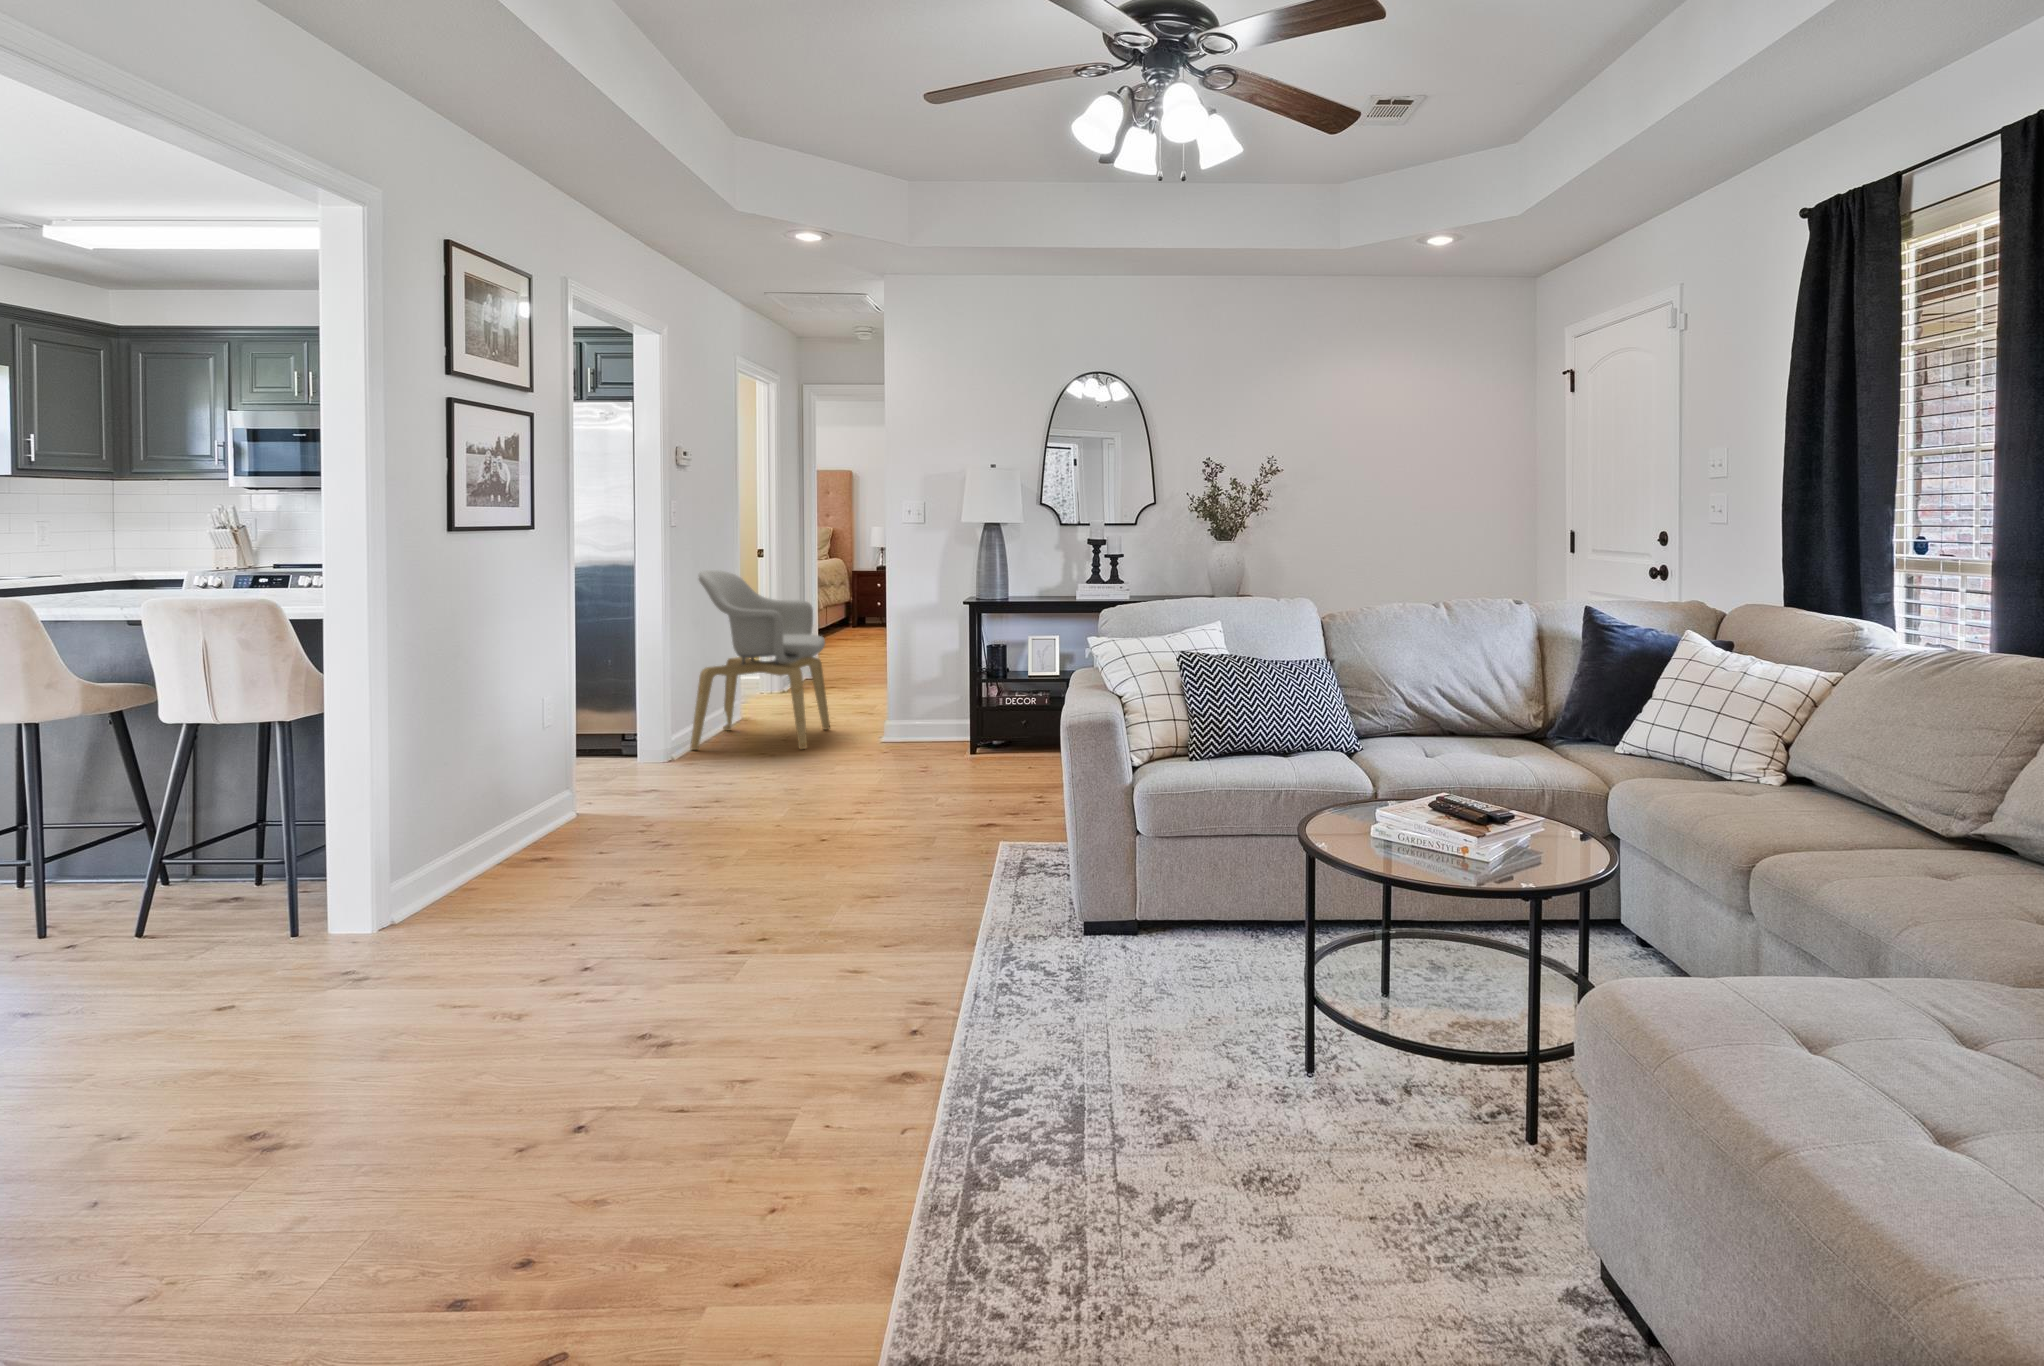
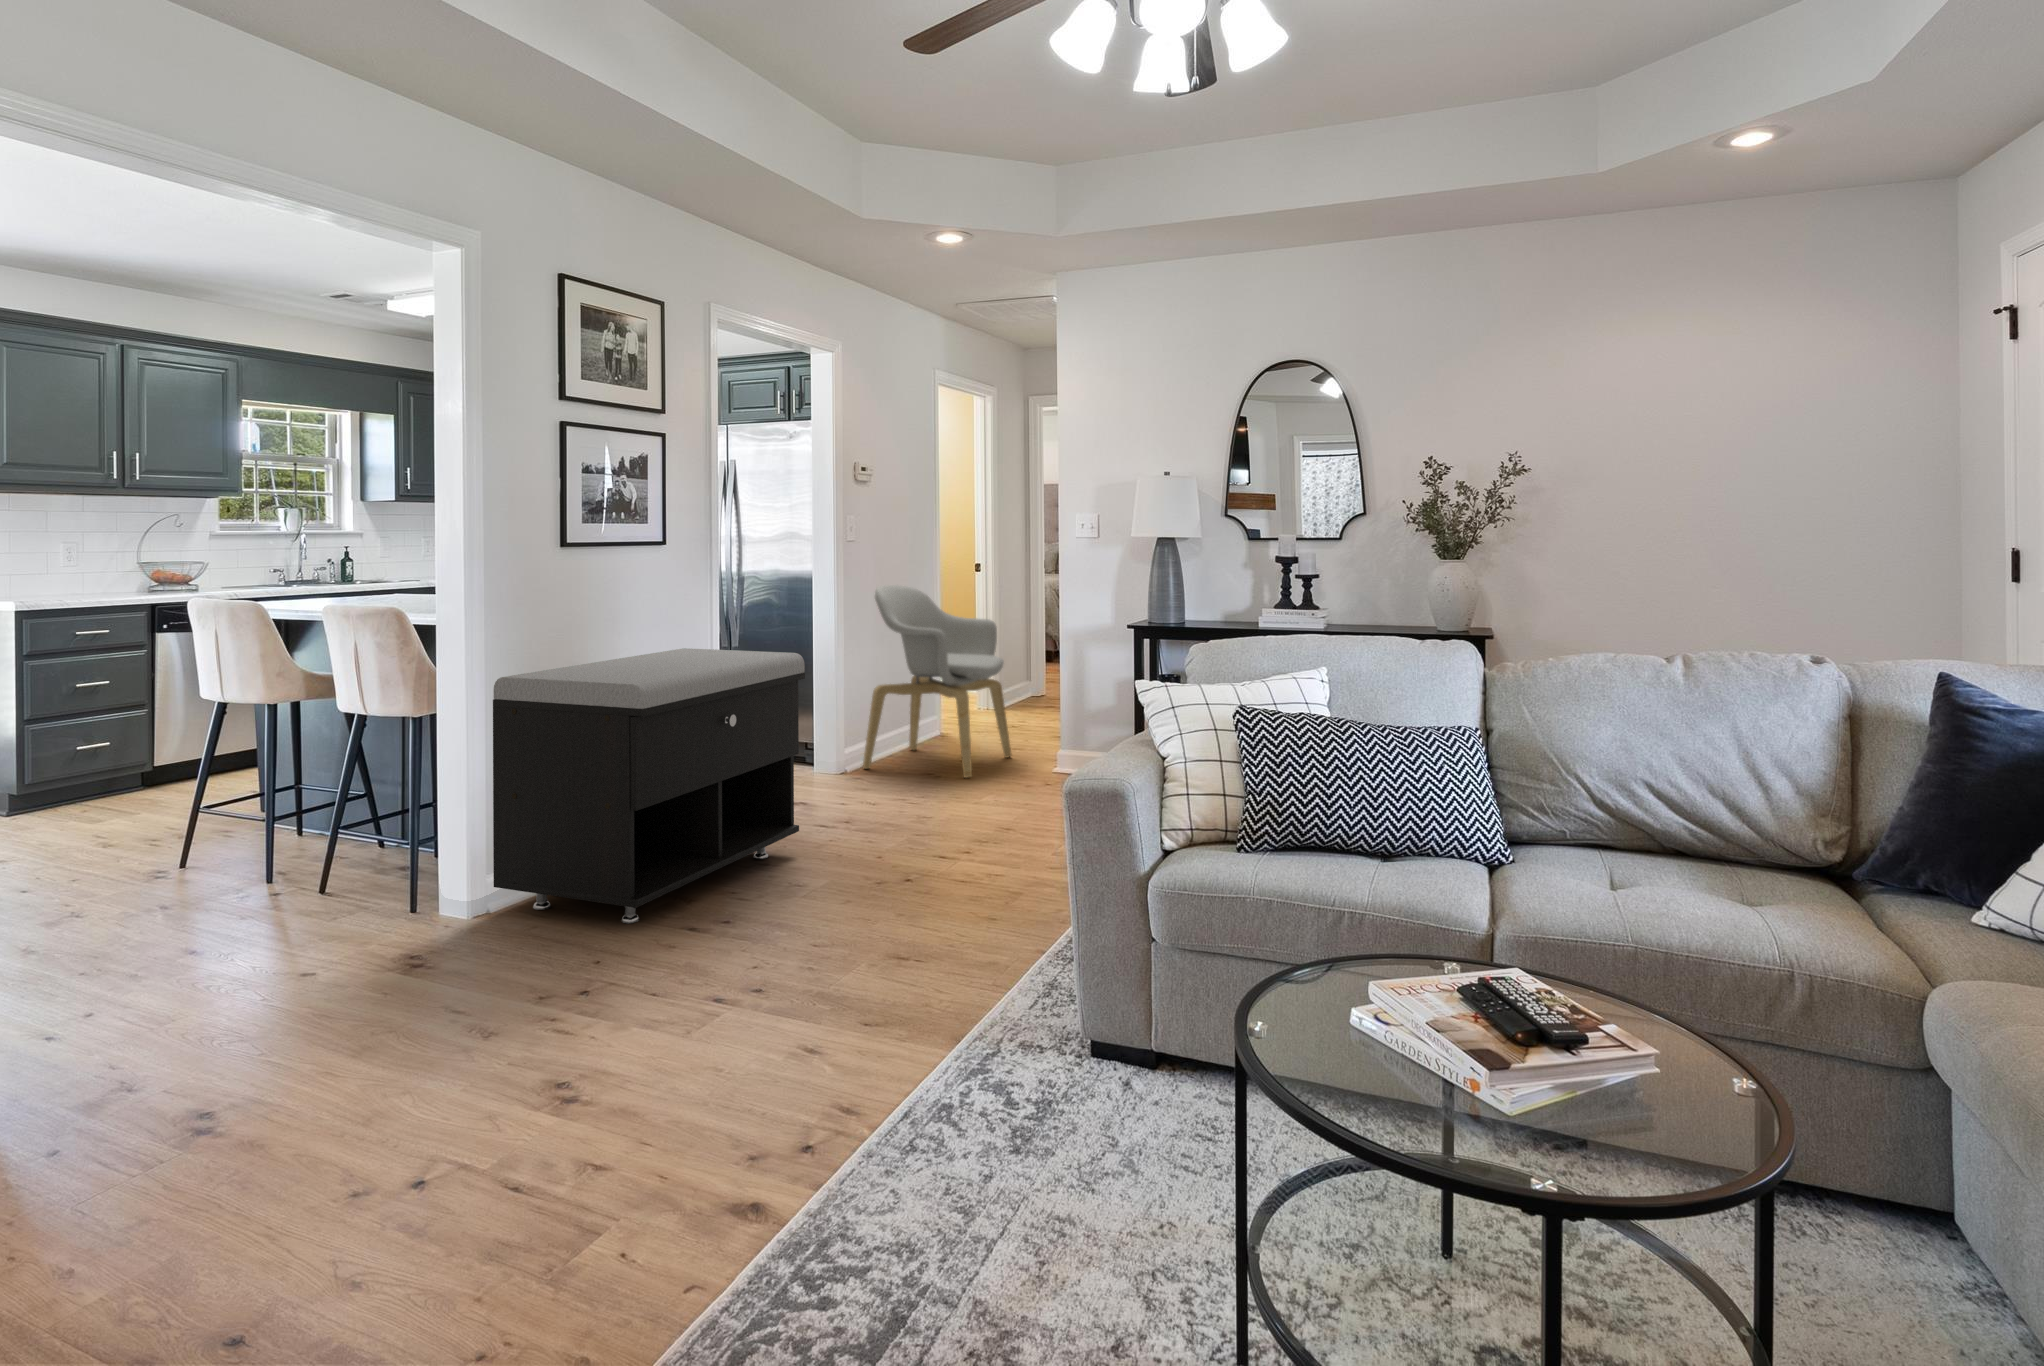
storage bench: none [408,634,701,904] -> present [493,648,805,923]

